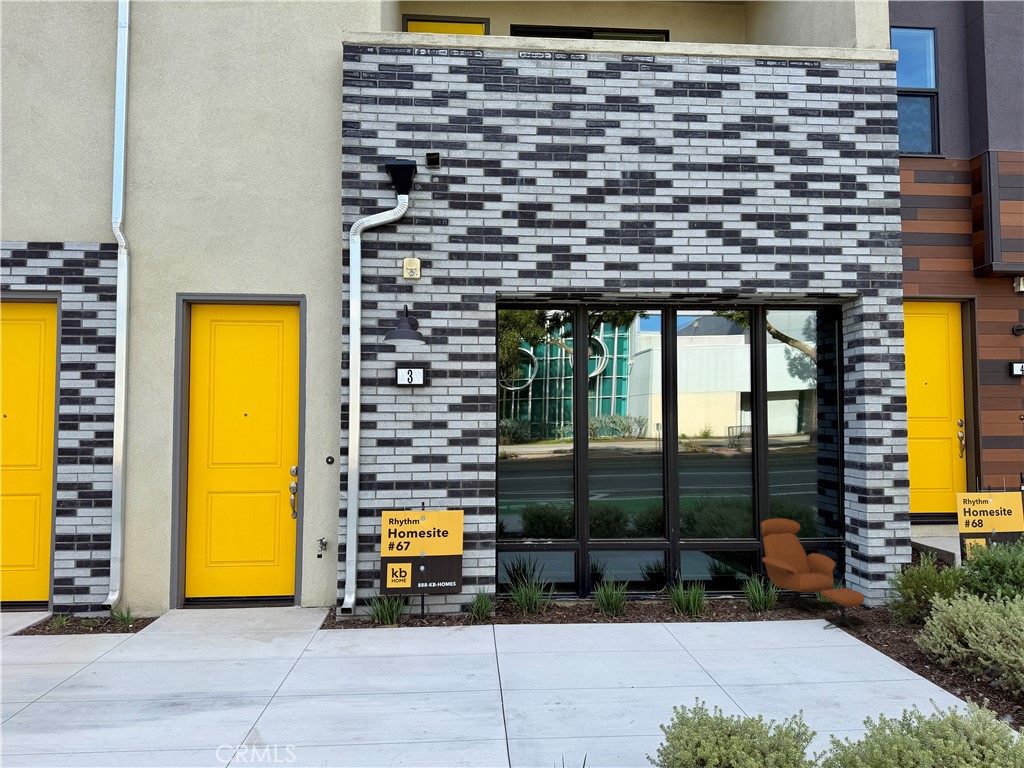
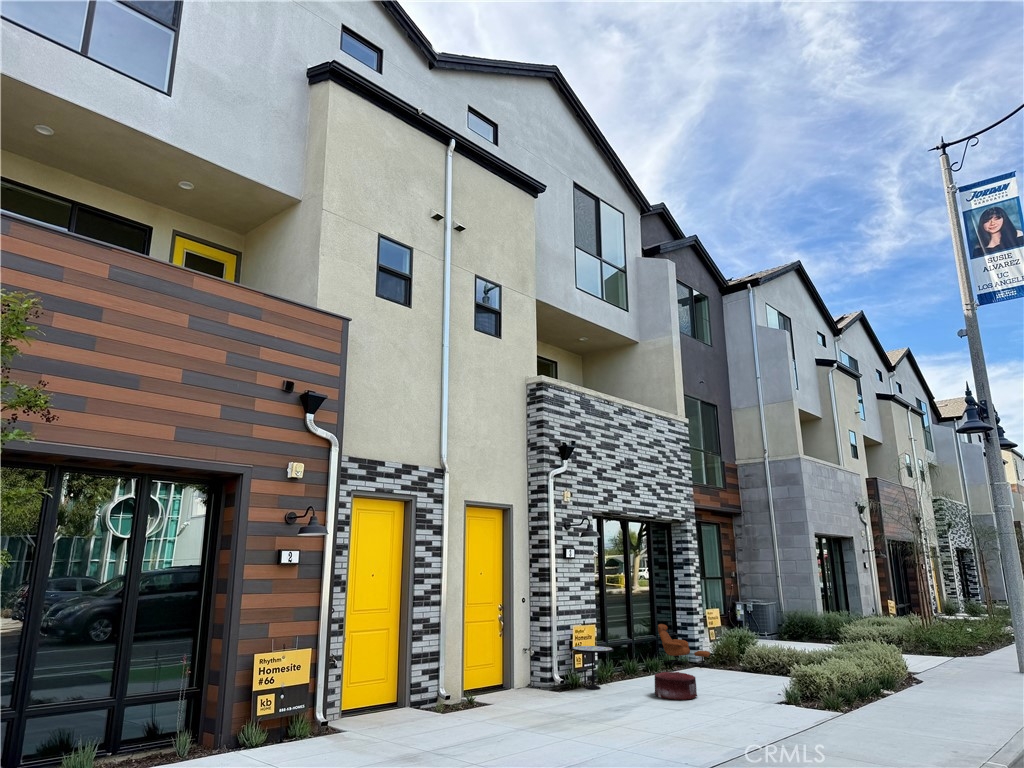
side table: none [369,550,455,640] -> present [571,646,614,690]
pouf: none [411,636,517,725] -> present [655,672,697,700]

